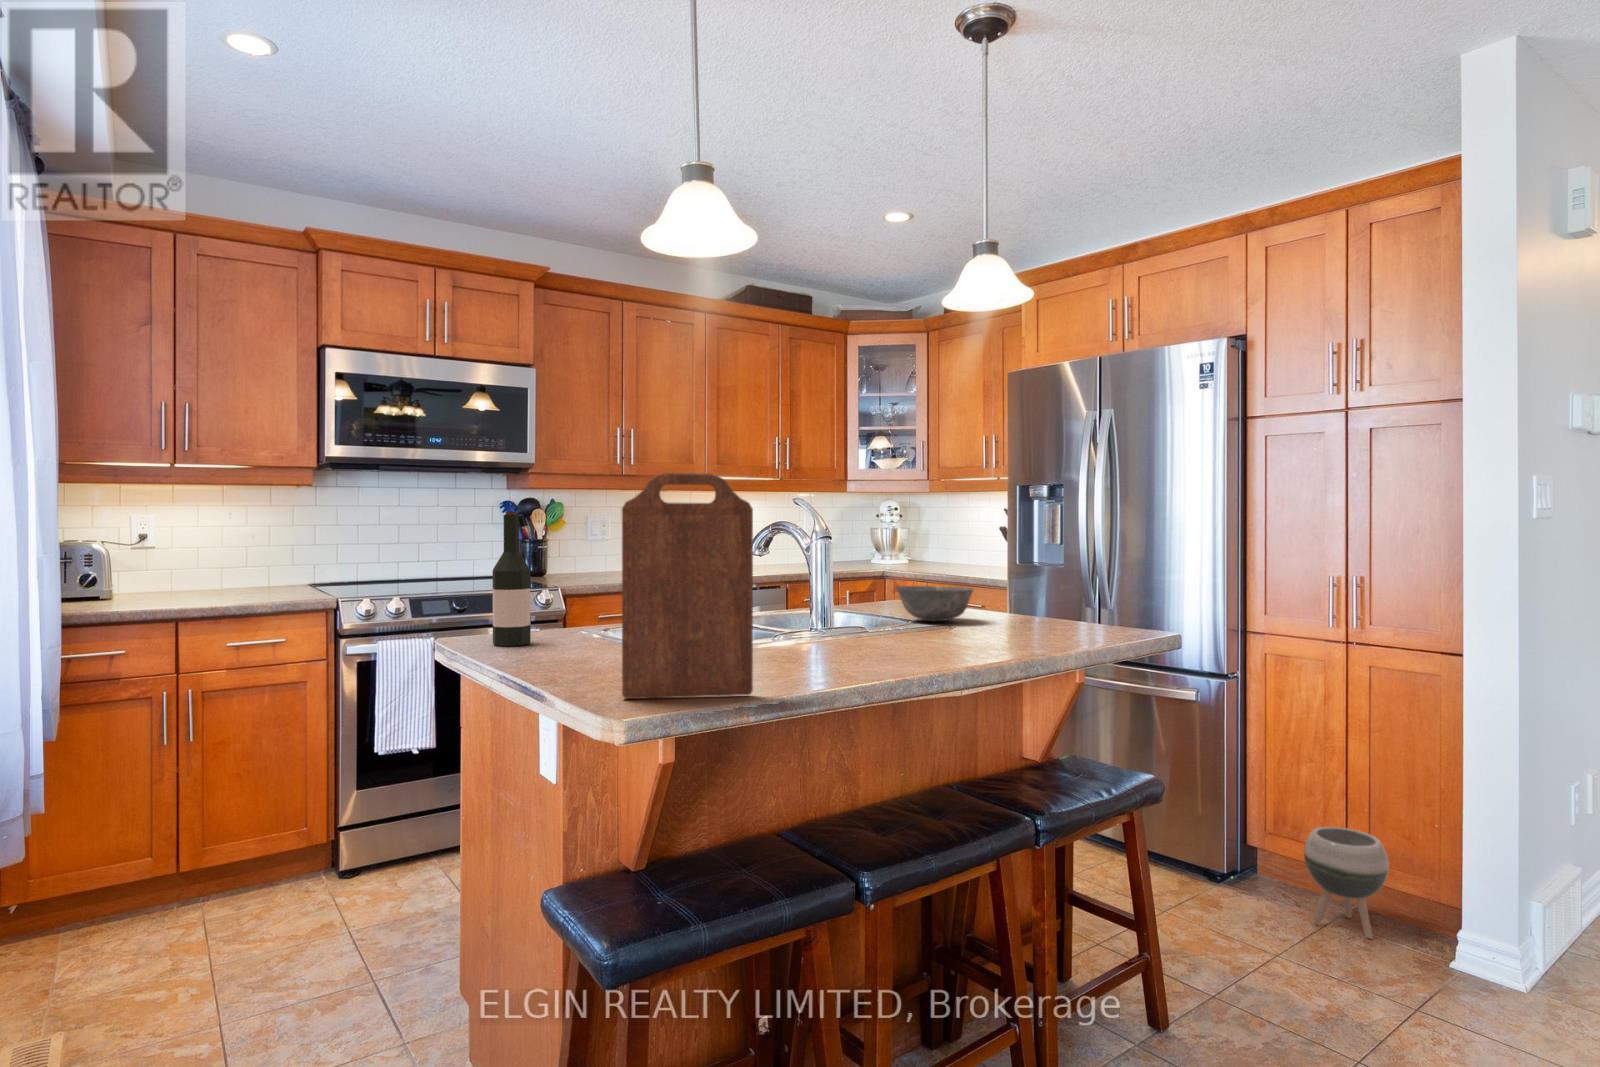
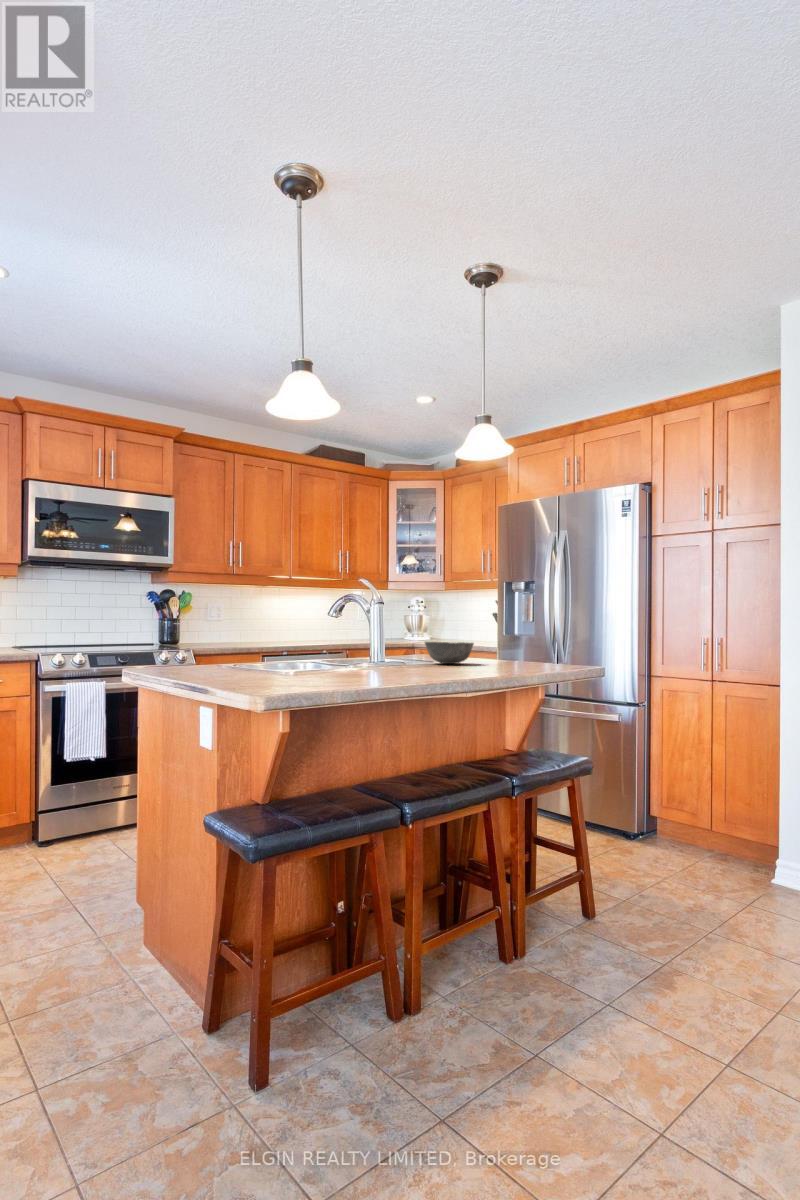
cutting board: present [622,473,753,699] -> none [260,552,341,689]
wine bottle: present [492,511,531,646] -> none [162,585,188,672]
planter: present [1304,827,1389,939] -> none [686,799,737,869]

